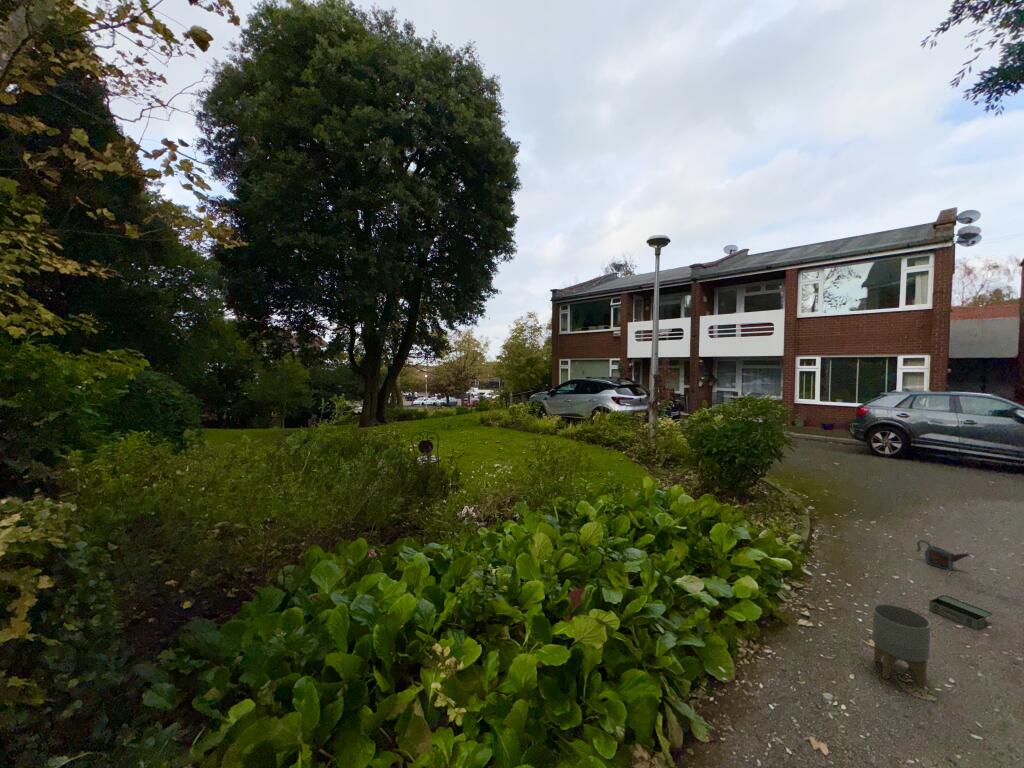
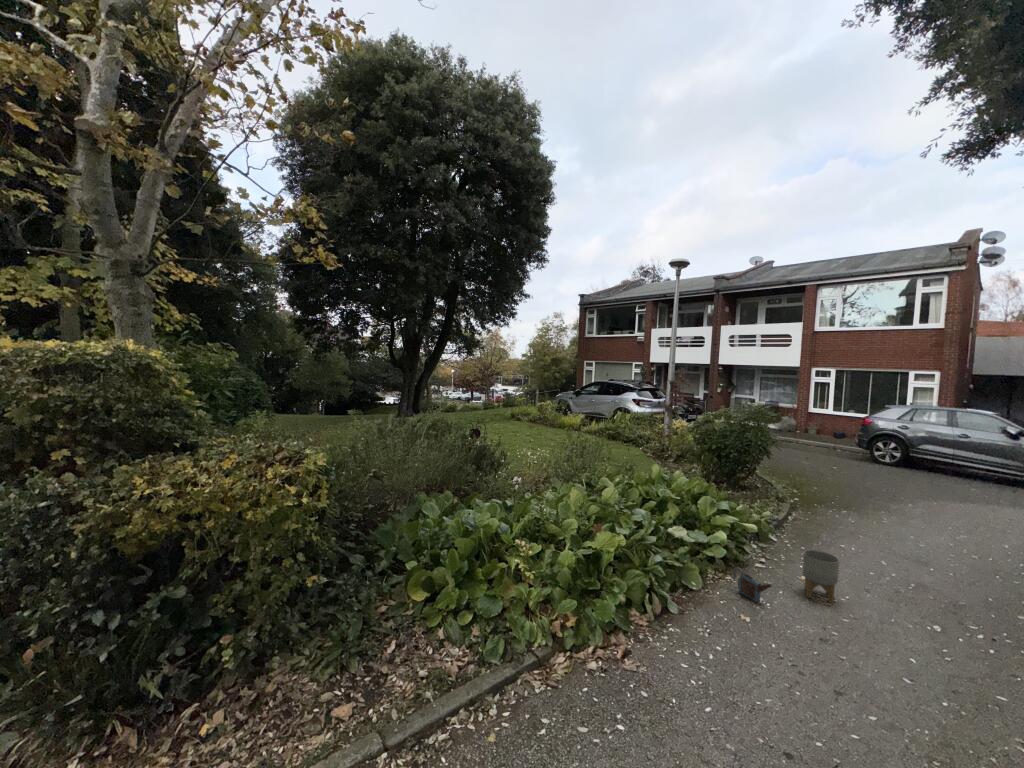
watering can: present [917,540,969,571] -> present [733,567,771,602]
toolbox: present [929,595,993,630] -> none [859,556,903,578]

